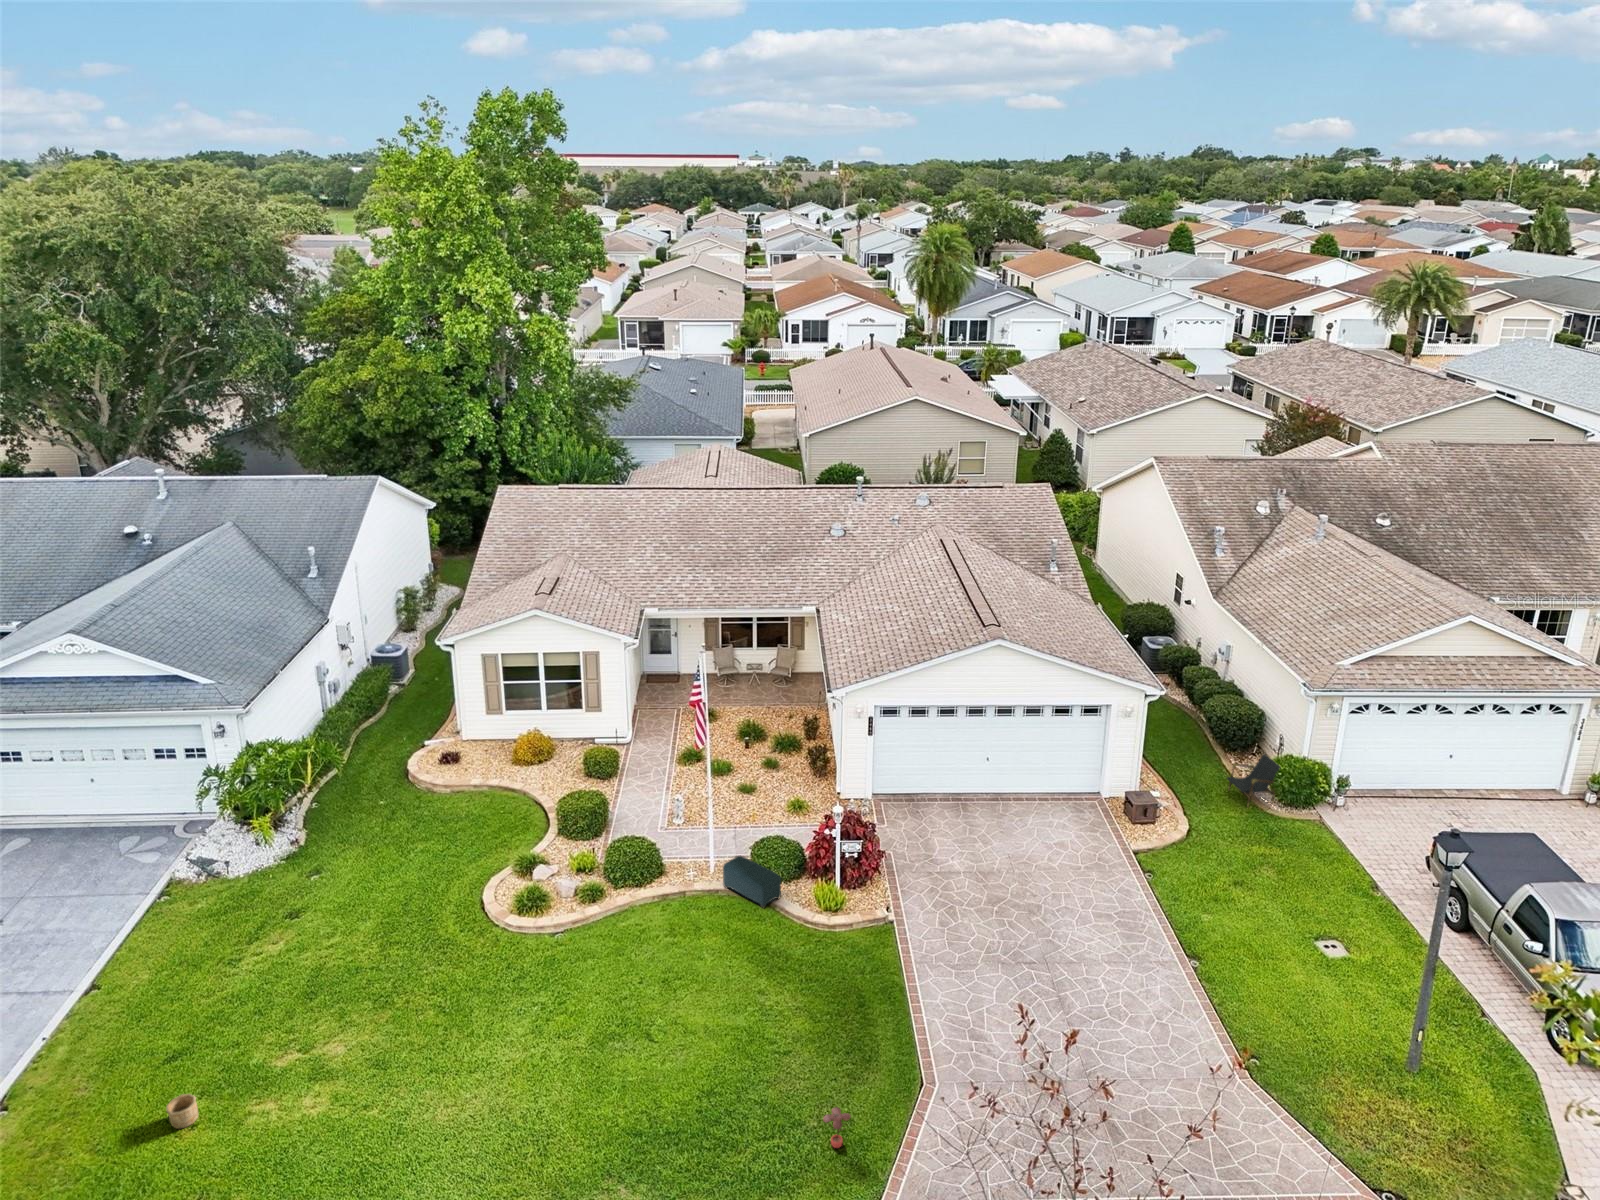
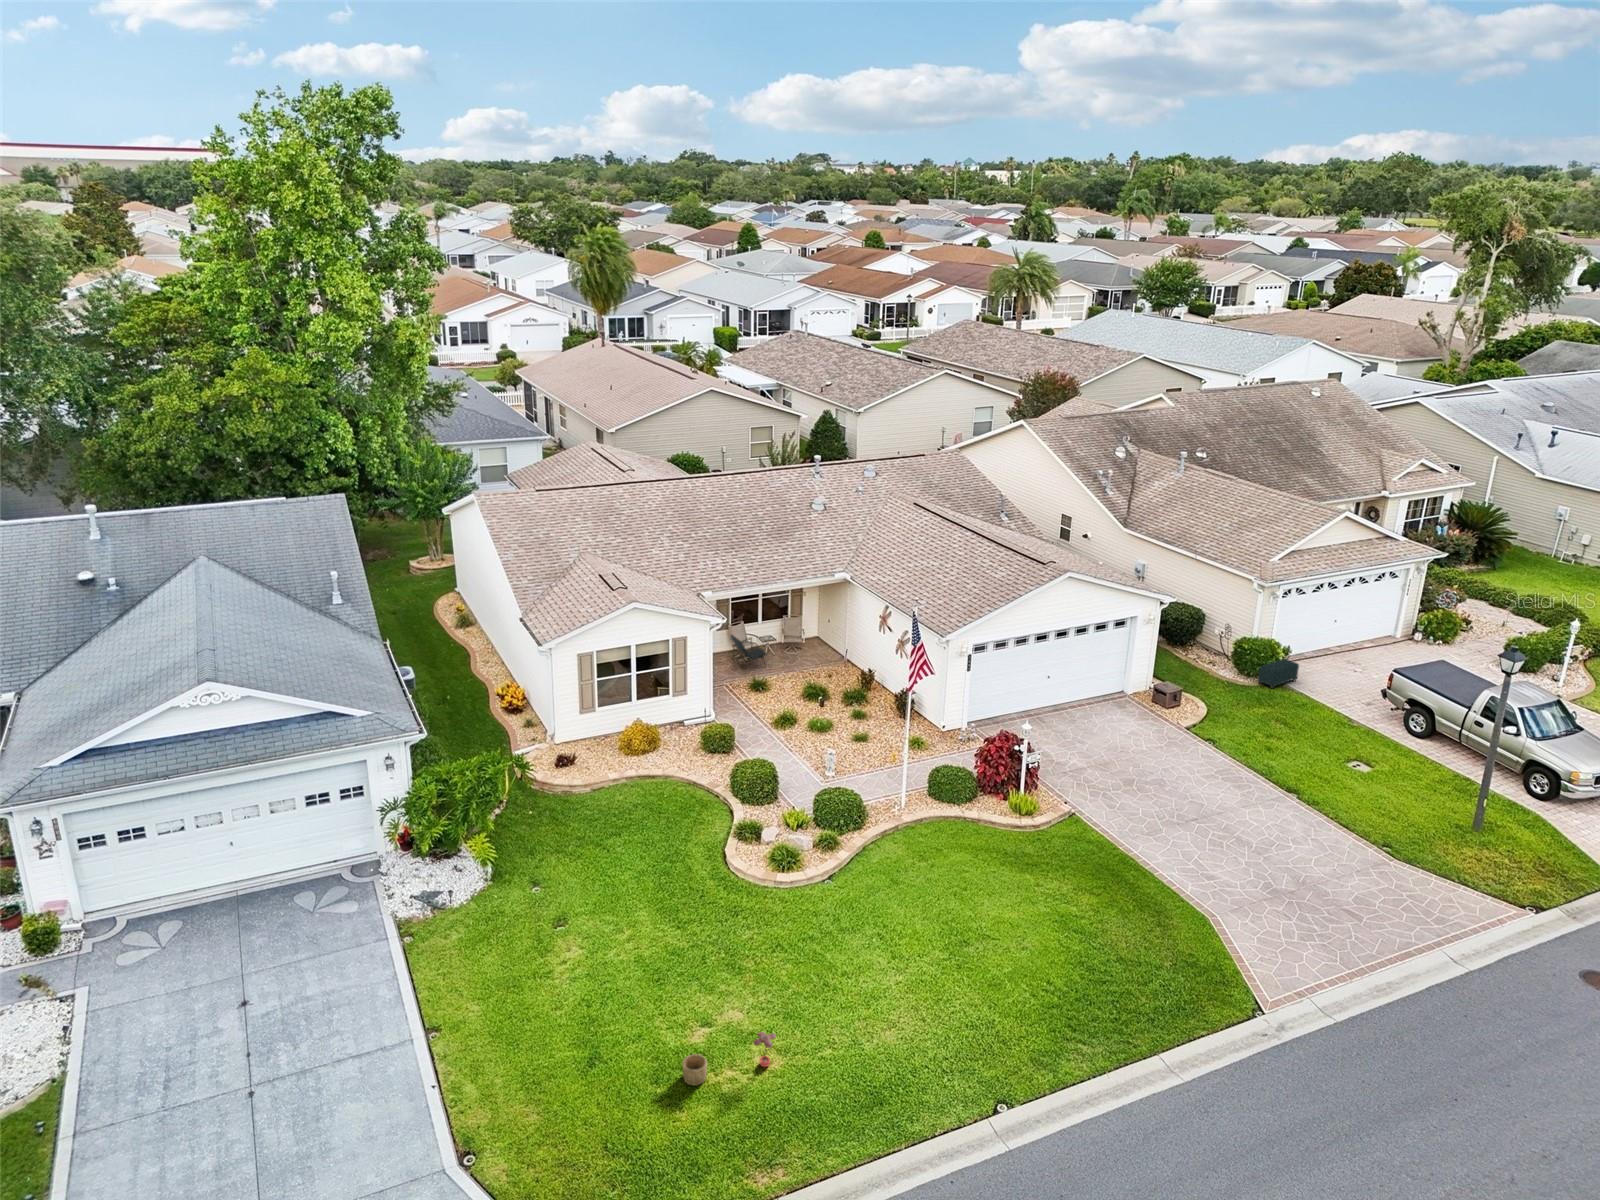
lounge chair: present [1227,754,1281,806] -> present [731,635,767,668]
bench: present [723,855,781,908] -> present [1258,659,1299,689]
potted plant: present [823,1107,851,1148] -> present [754,1032,776,1067]

